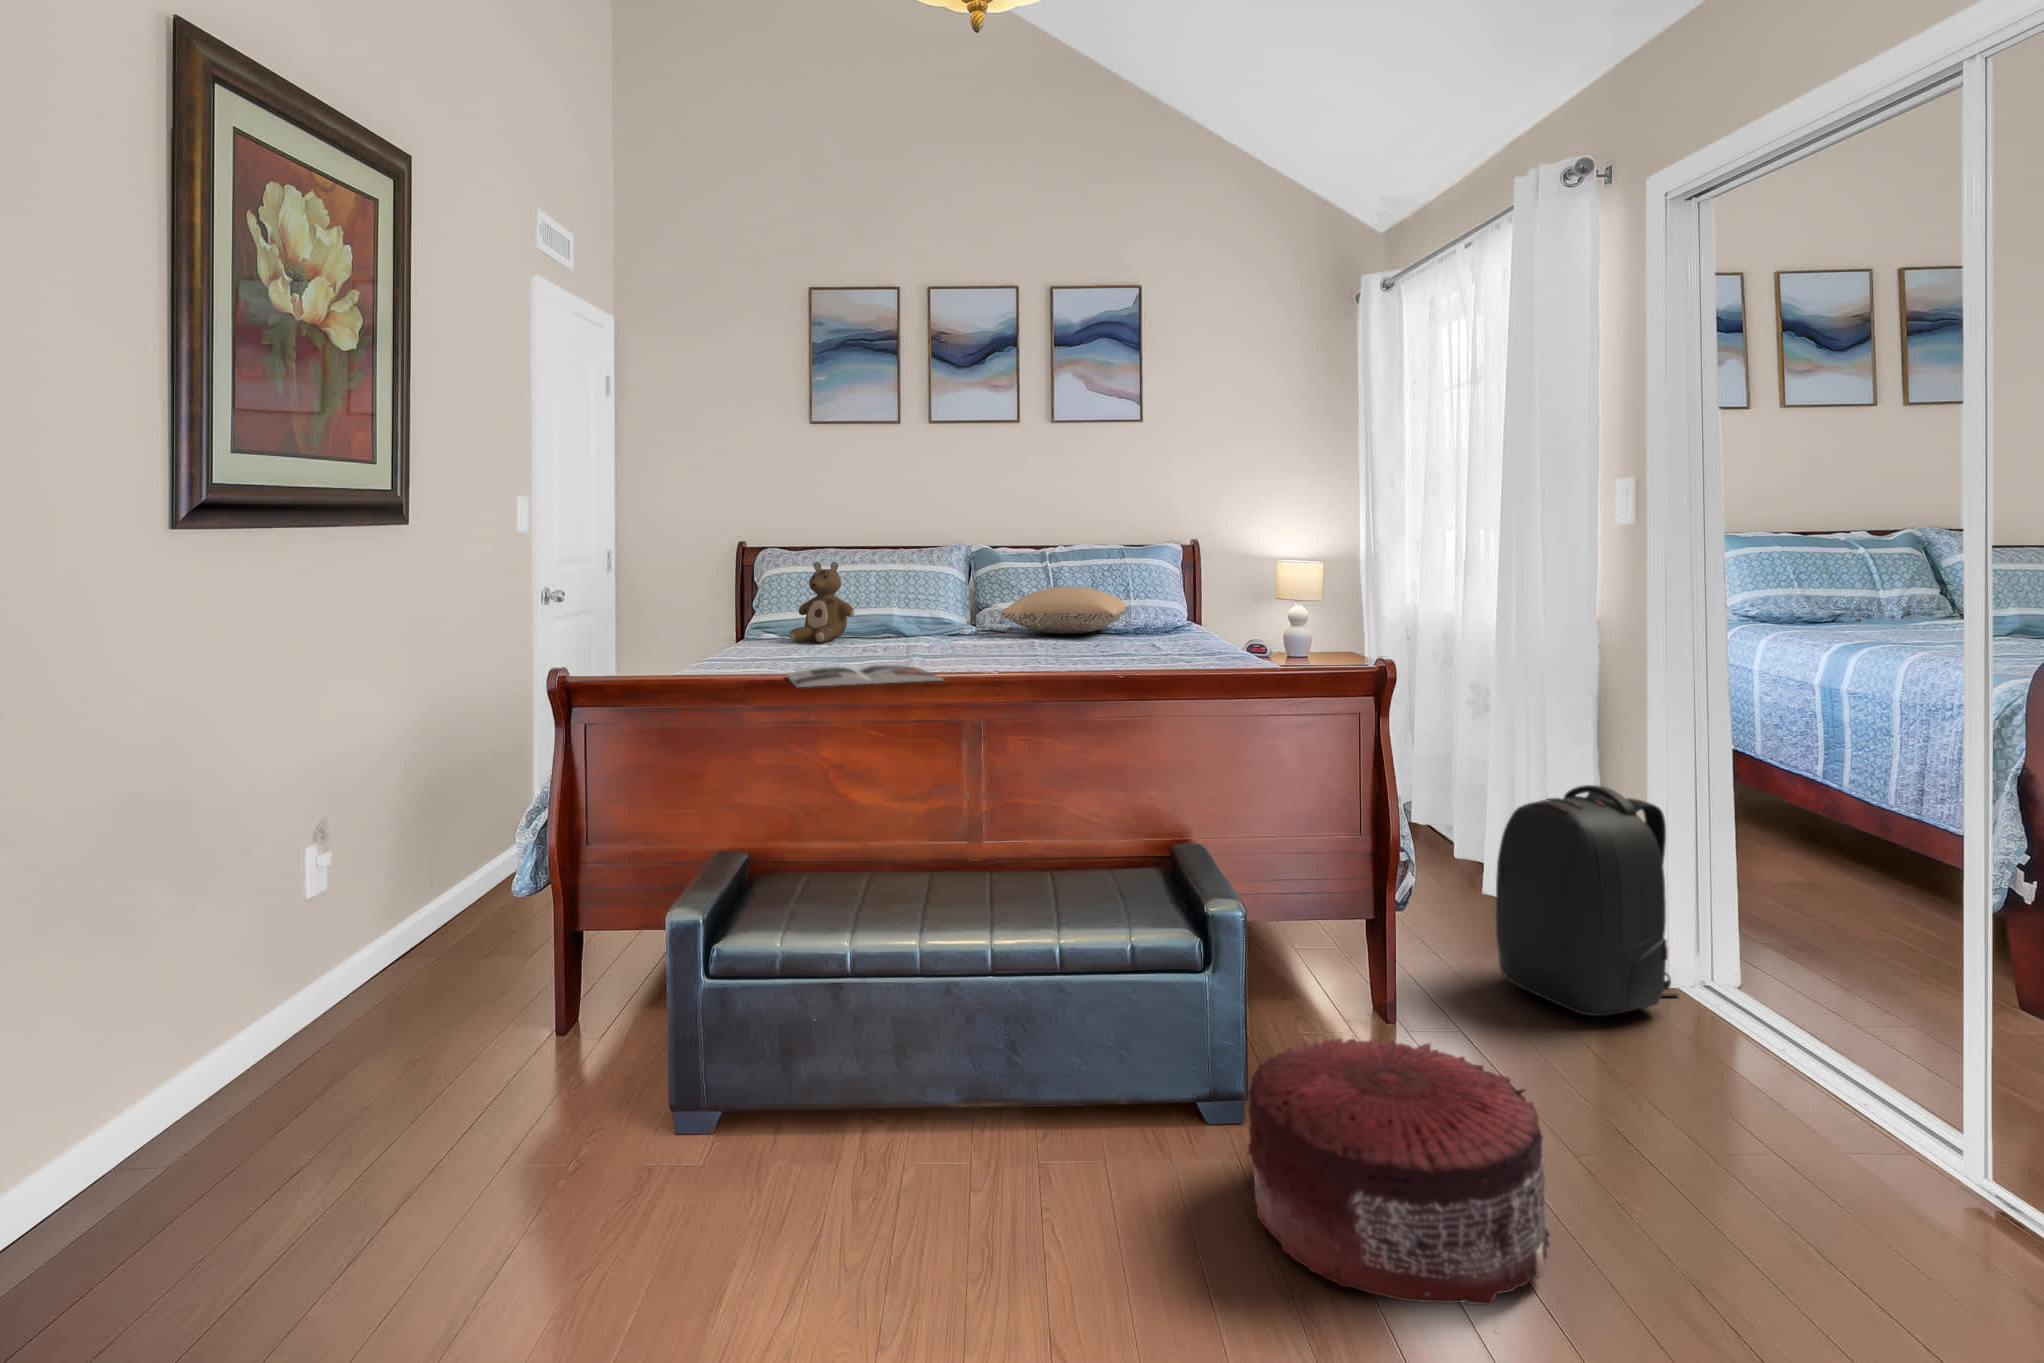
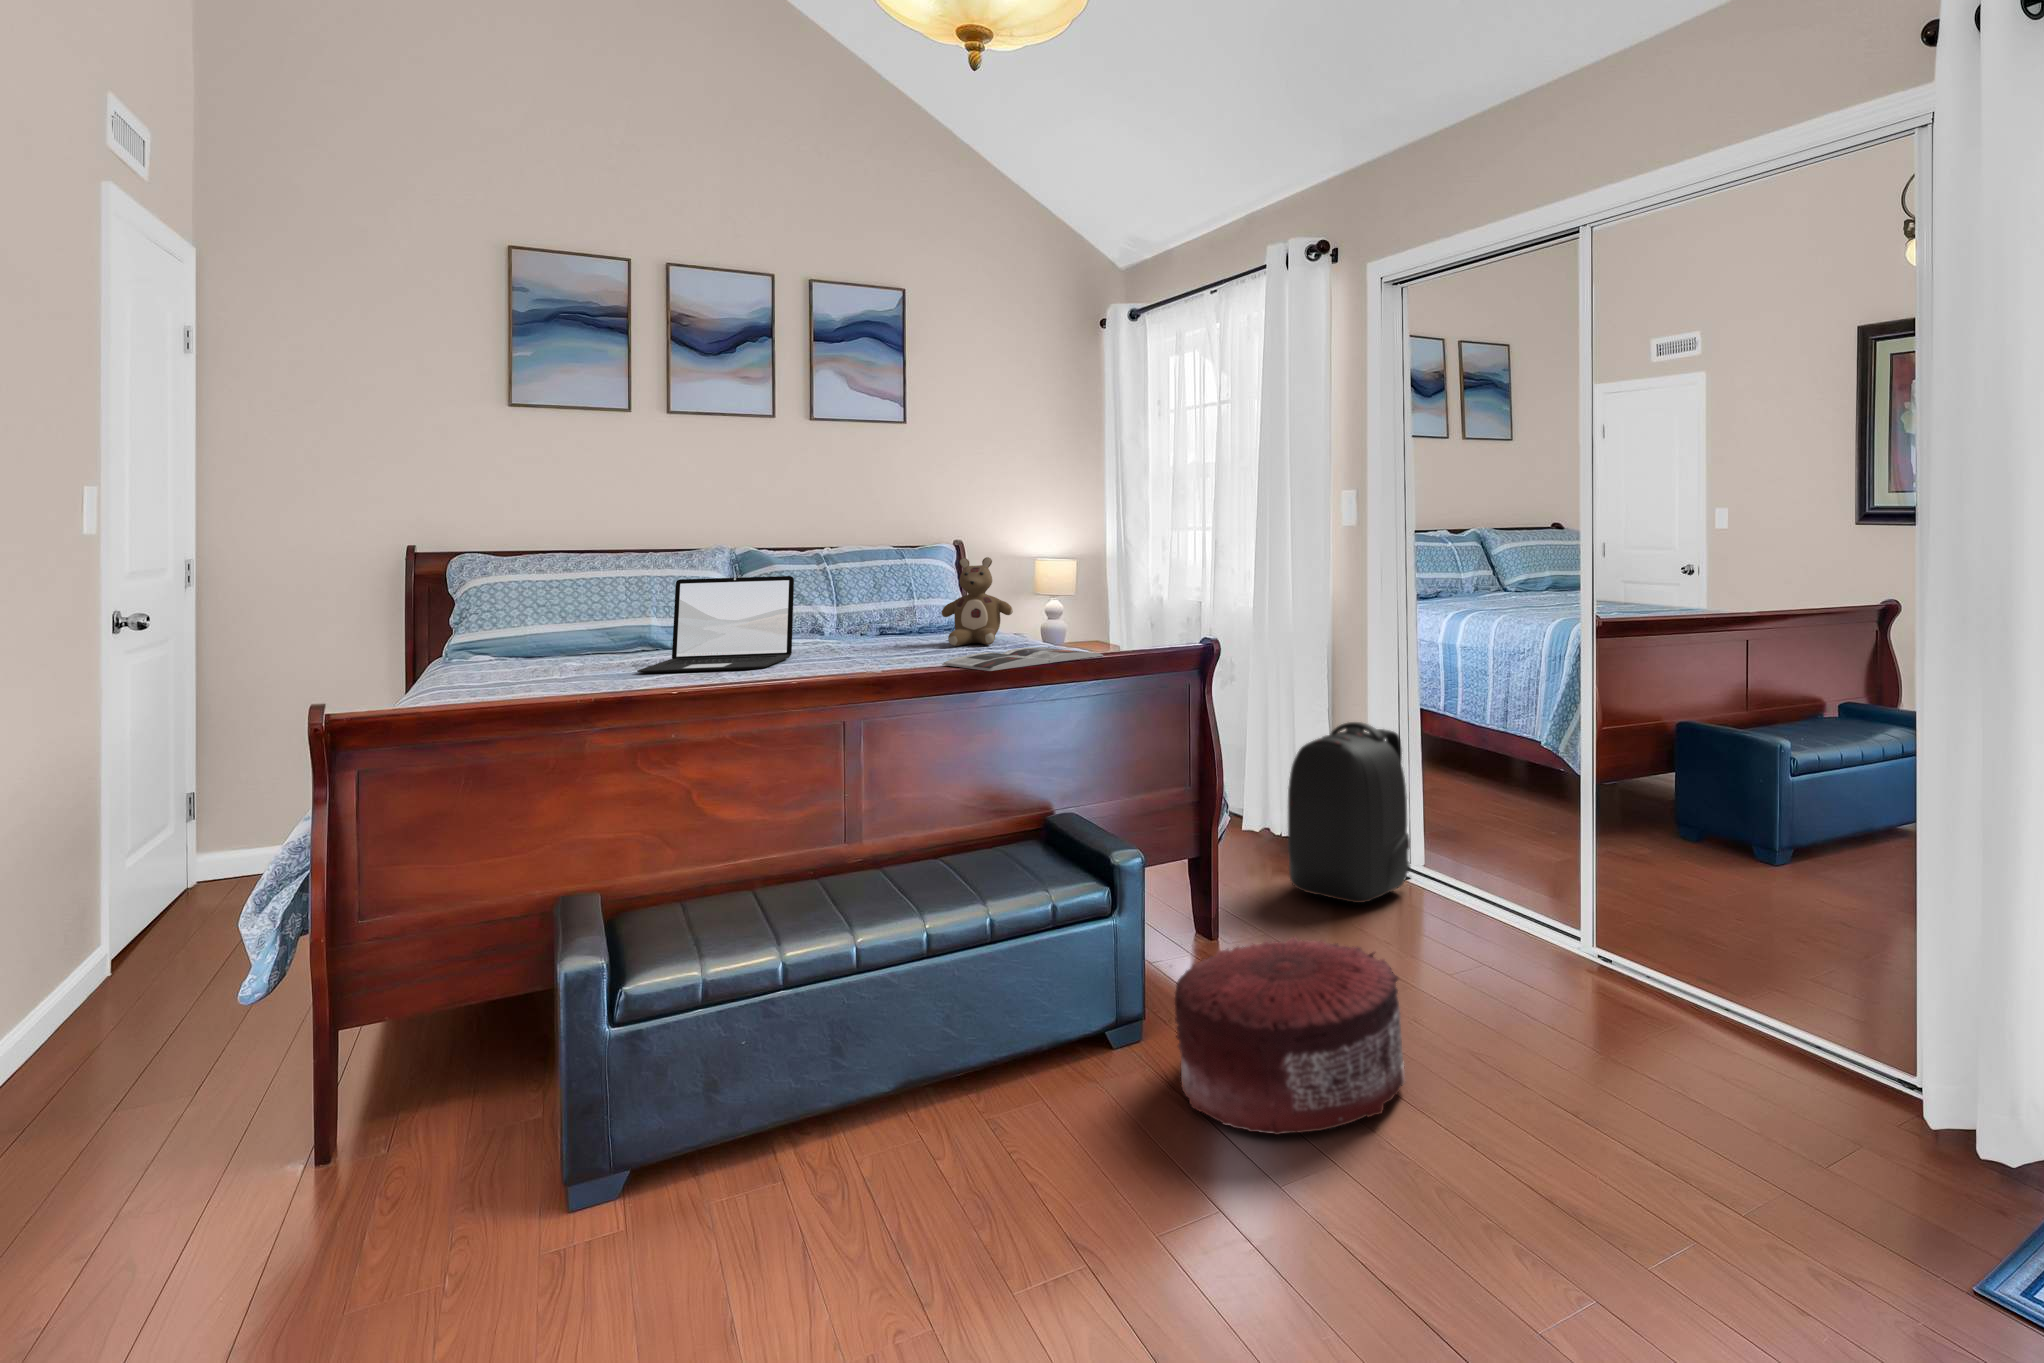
stuffed bear: present [789,562,854,643] -> present [941,557,1013,646]
laptop: none [858,573,998,660] -> present [637,576,794,673]
pillow: present [1002,586,1125,634] -> none [782,587,915,636]
magazine: present [787,665,943,687] -> present [942,648,1103,671]

